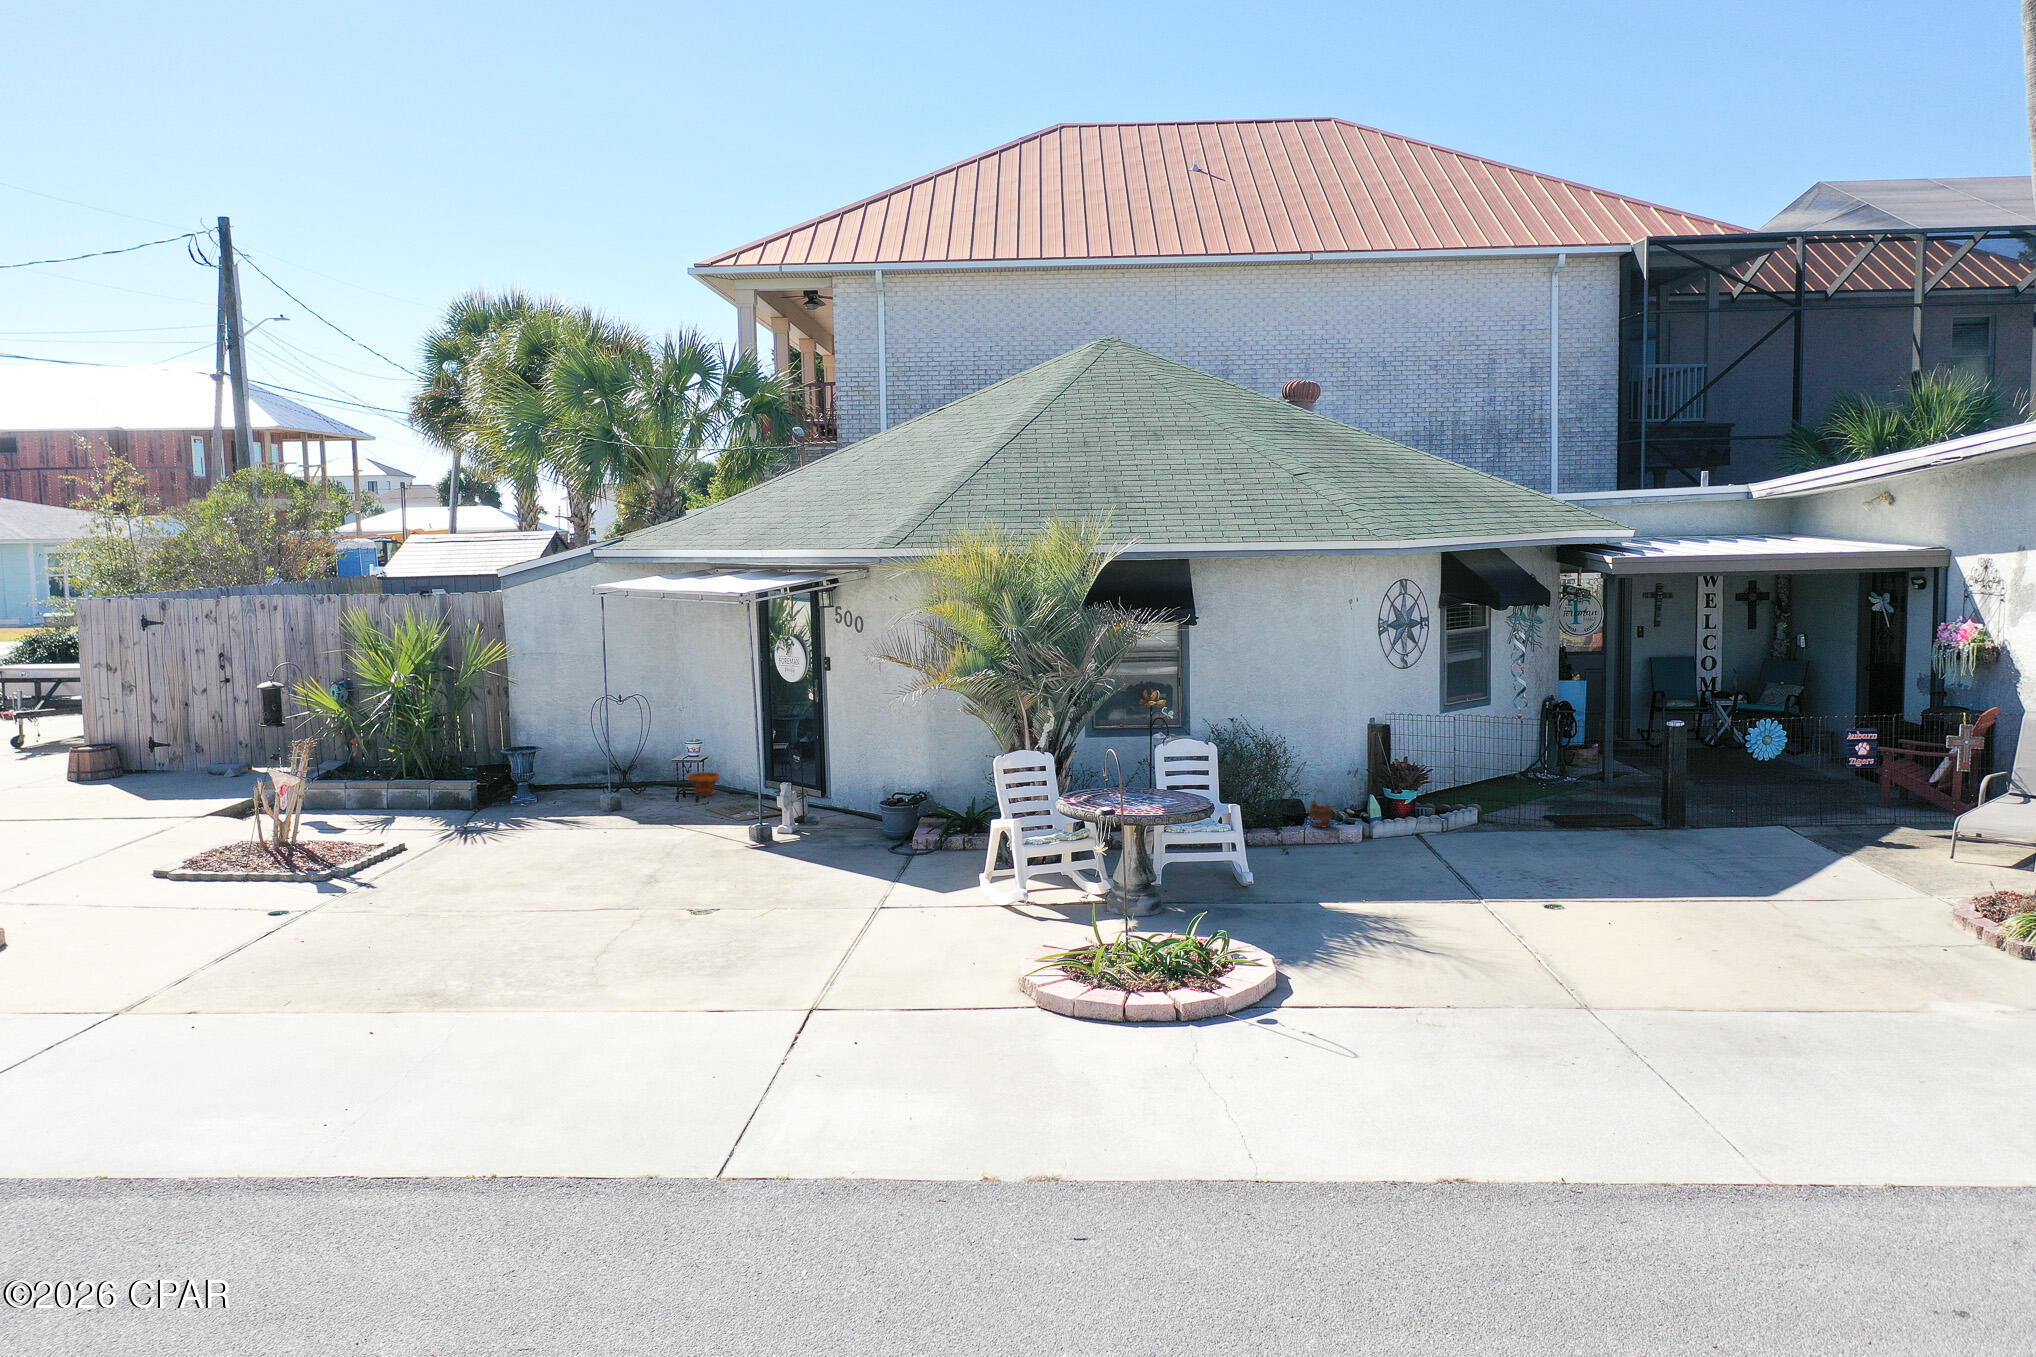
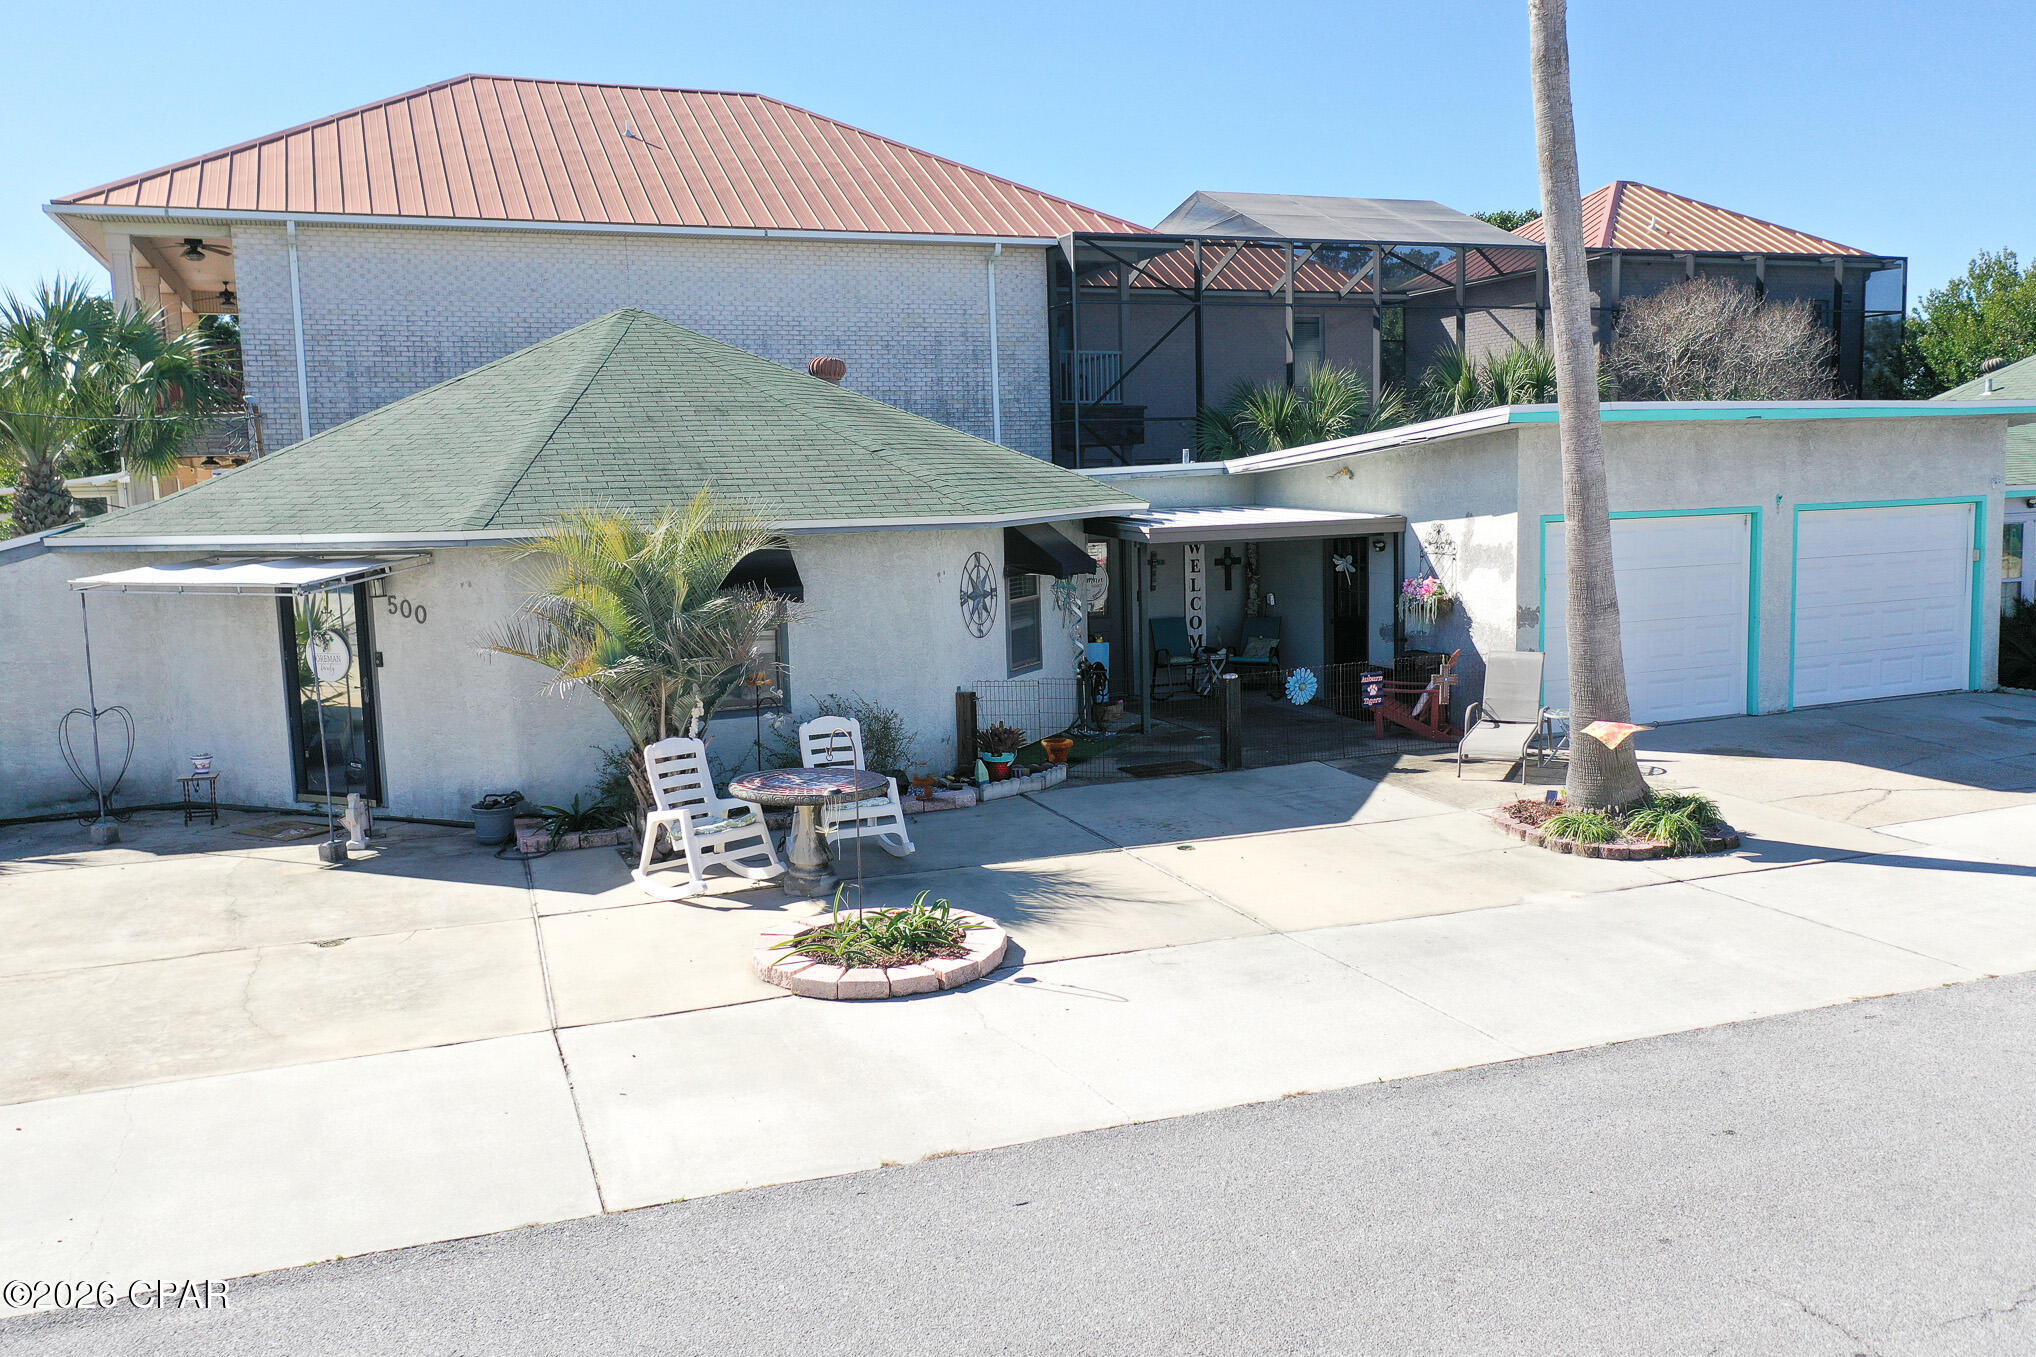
planter: present [687,772,720,796] -> present [1041,739,1073,761]

